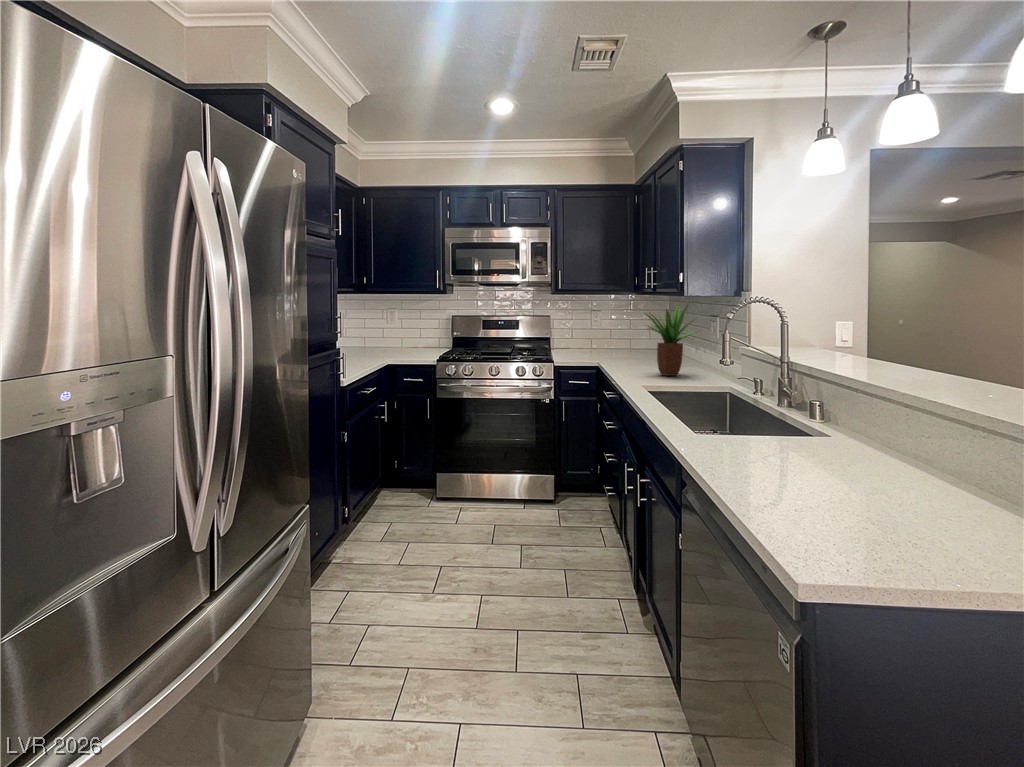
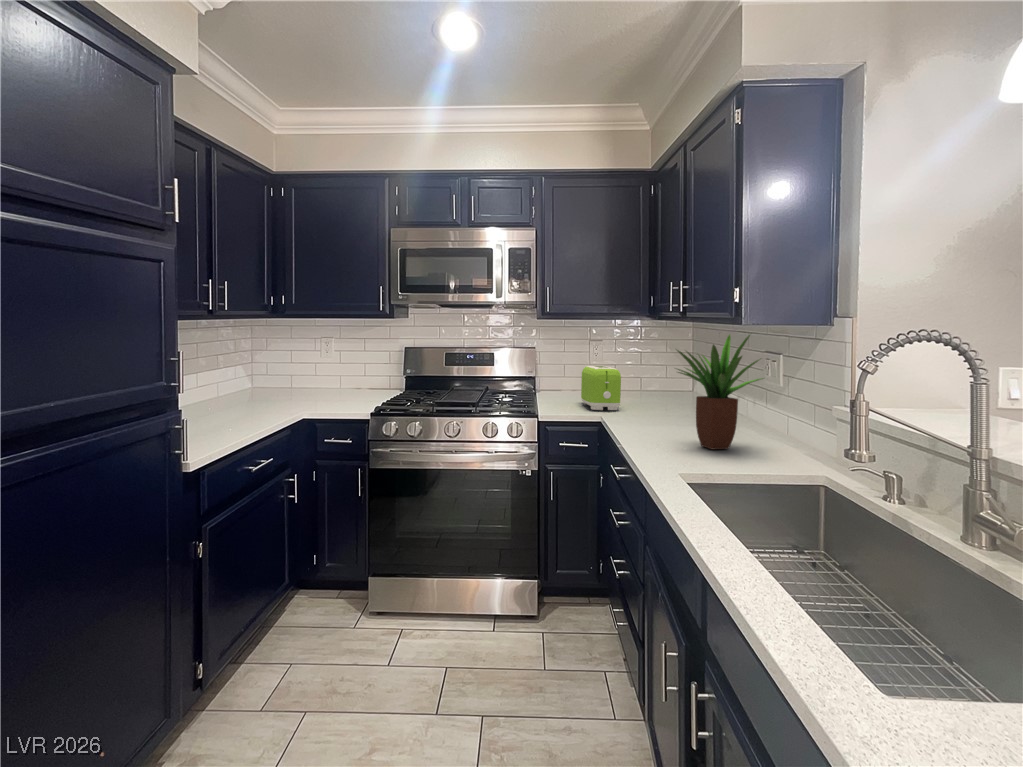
toaster: none [584,328,612,359] -> present [581,366,621,410]

